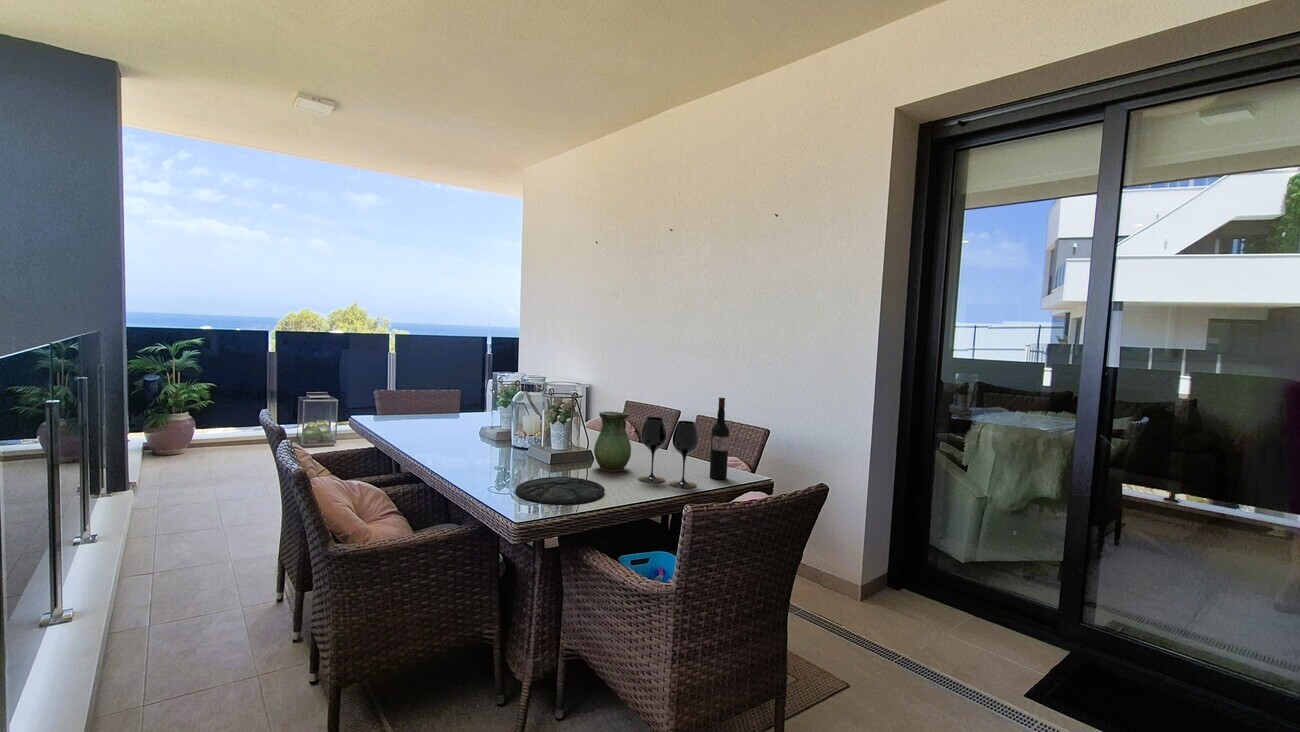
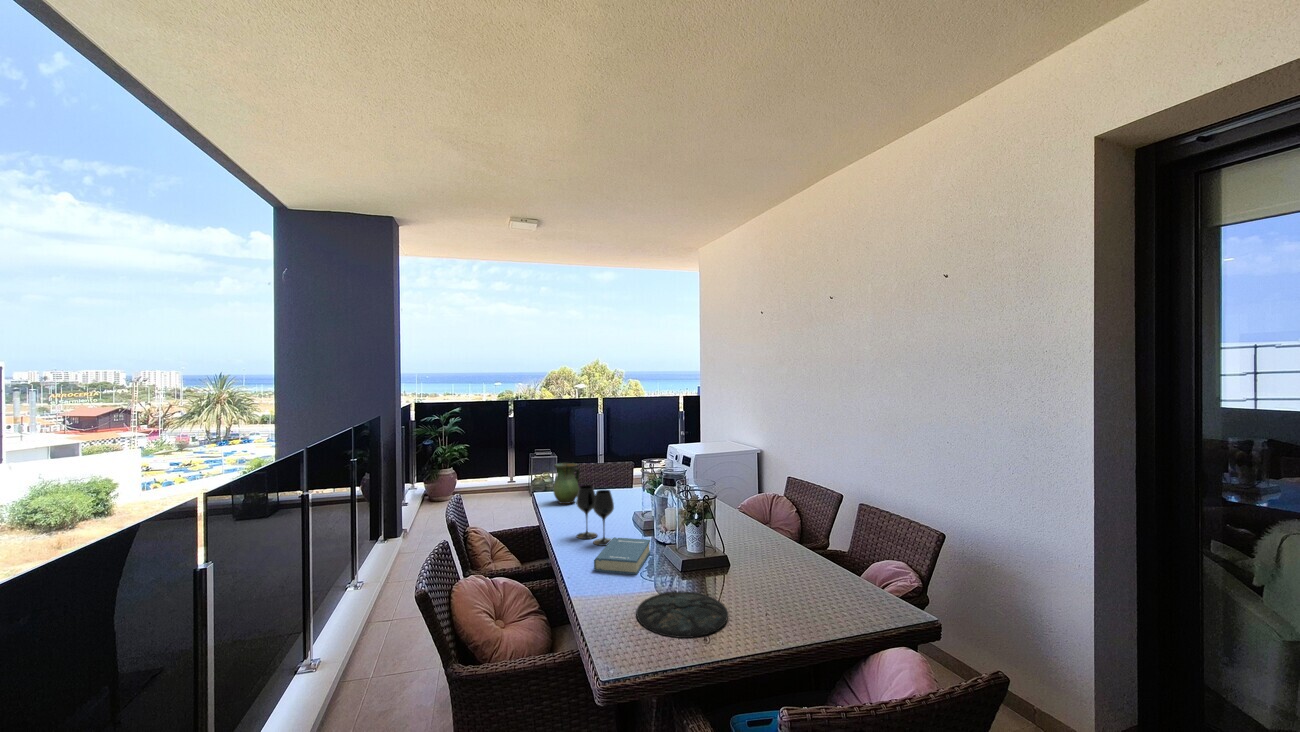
wine bottle: present [710,397,729,479] -> none [859,508,881,604]
pitcher: present [594,412,631,472] -> present [553,463,579,504]
wine glass: present [638,417,698,488] -> present [576,485,614,546]
book: none [455,442,509,470] -> present [594,537,650,575]

